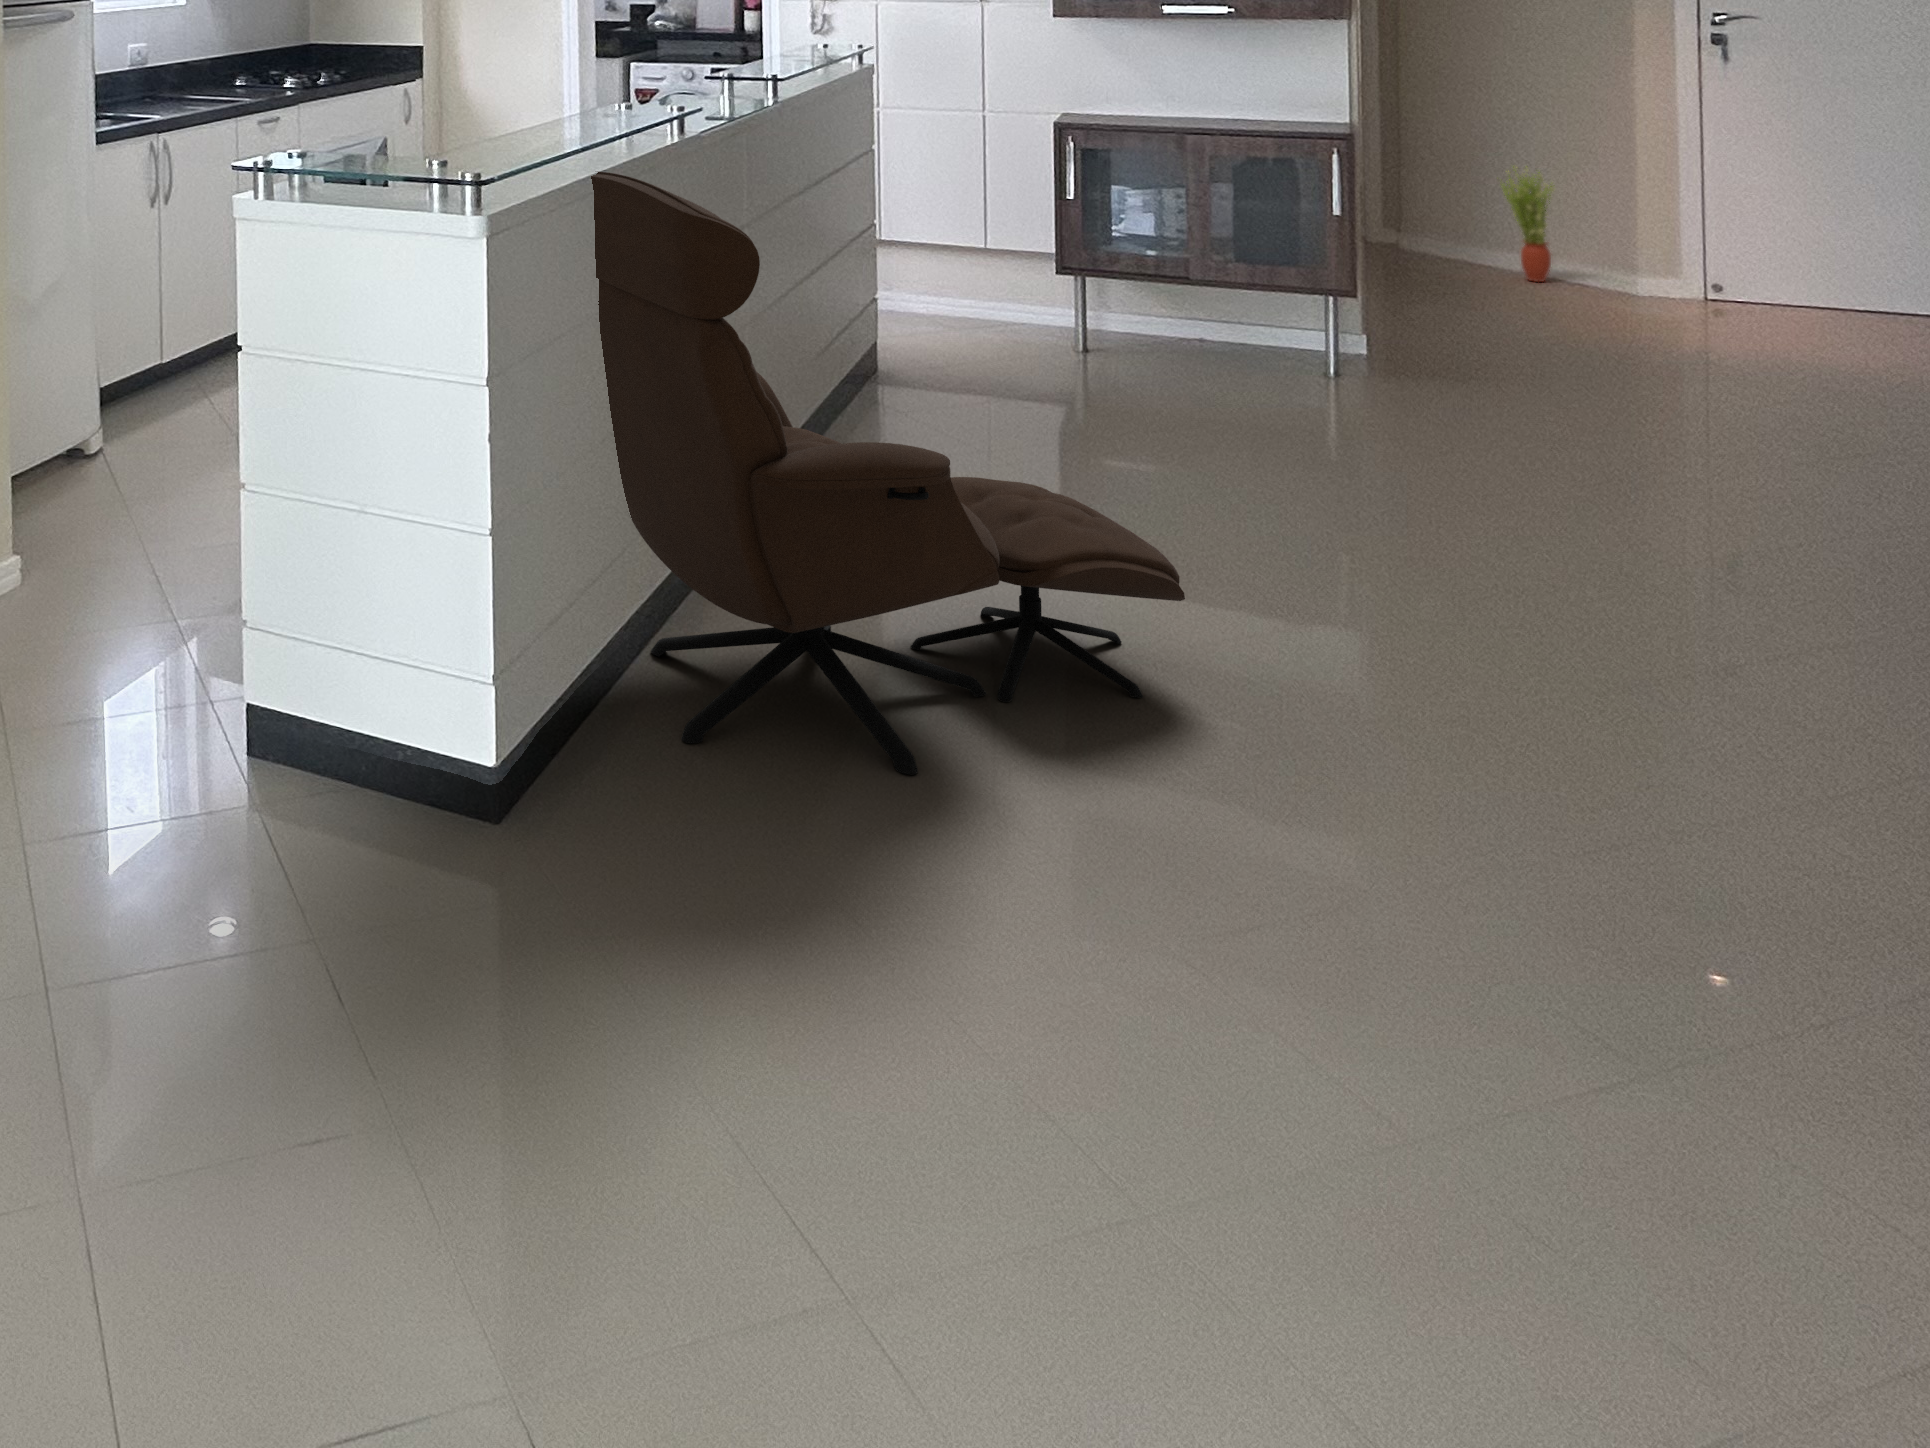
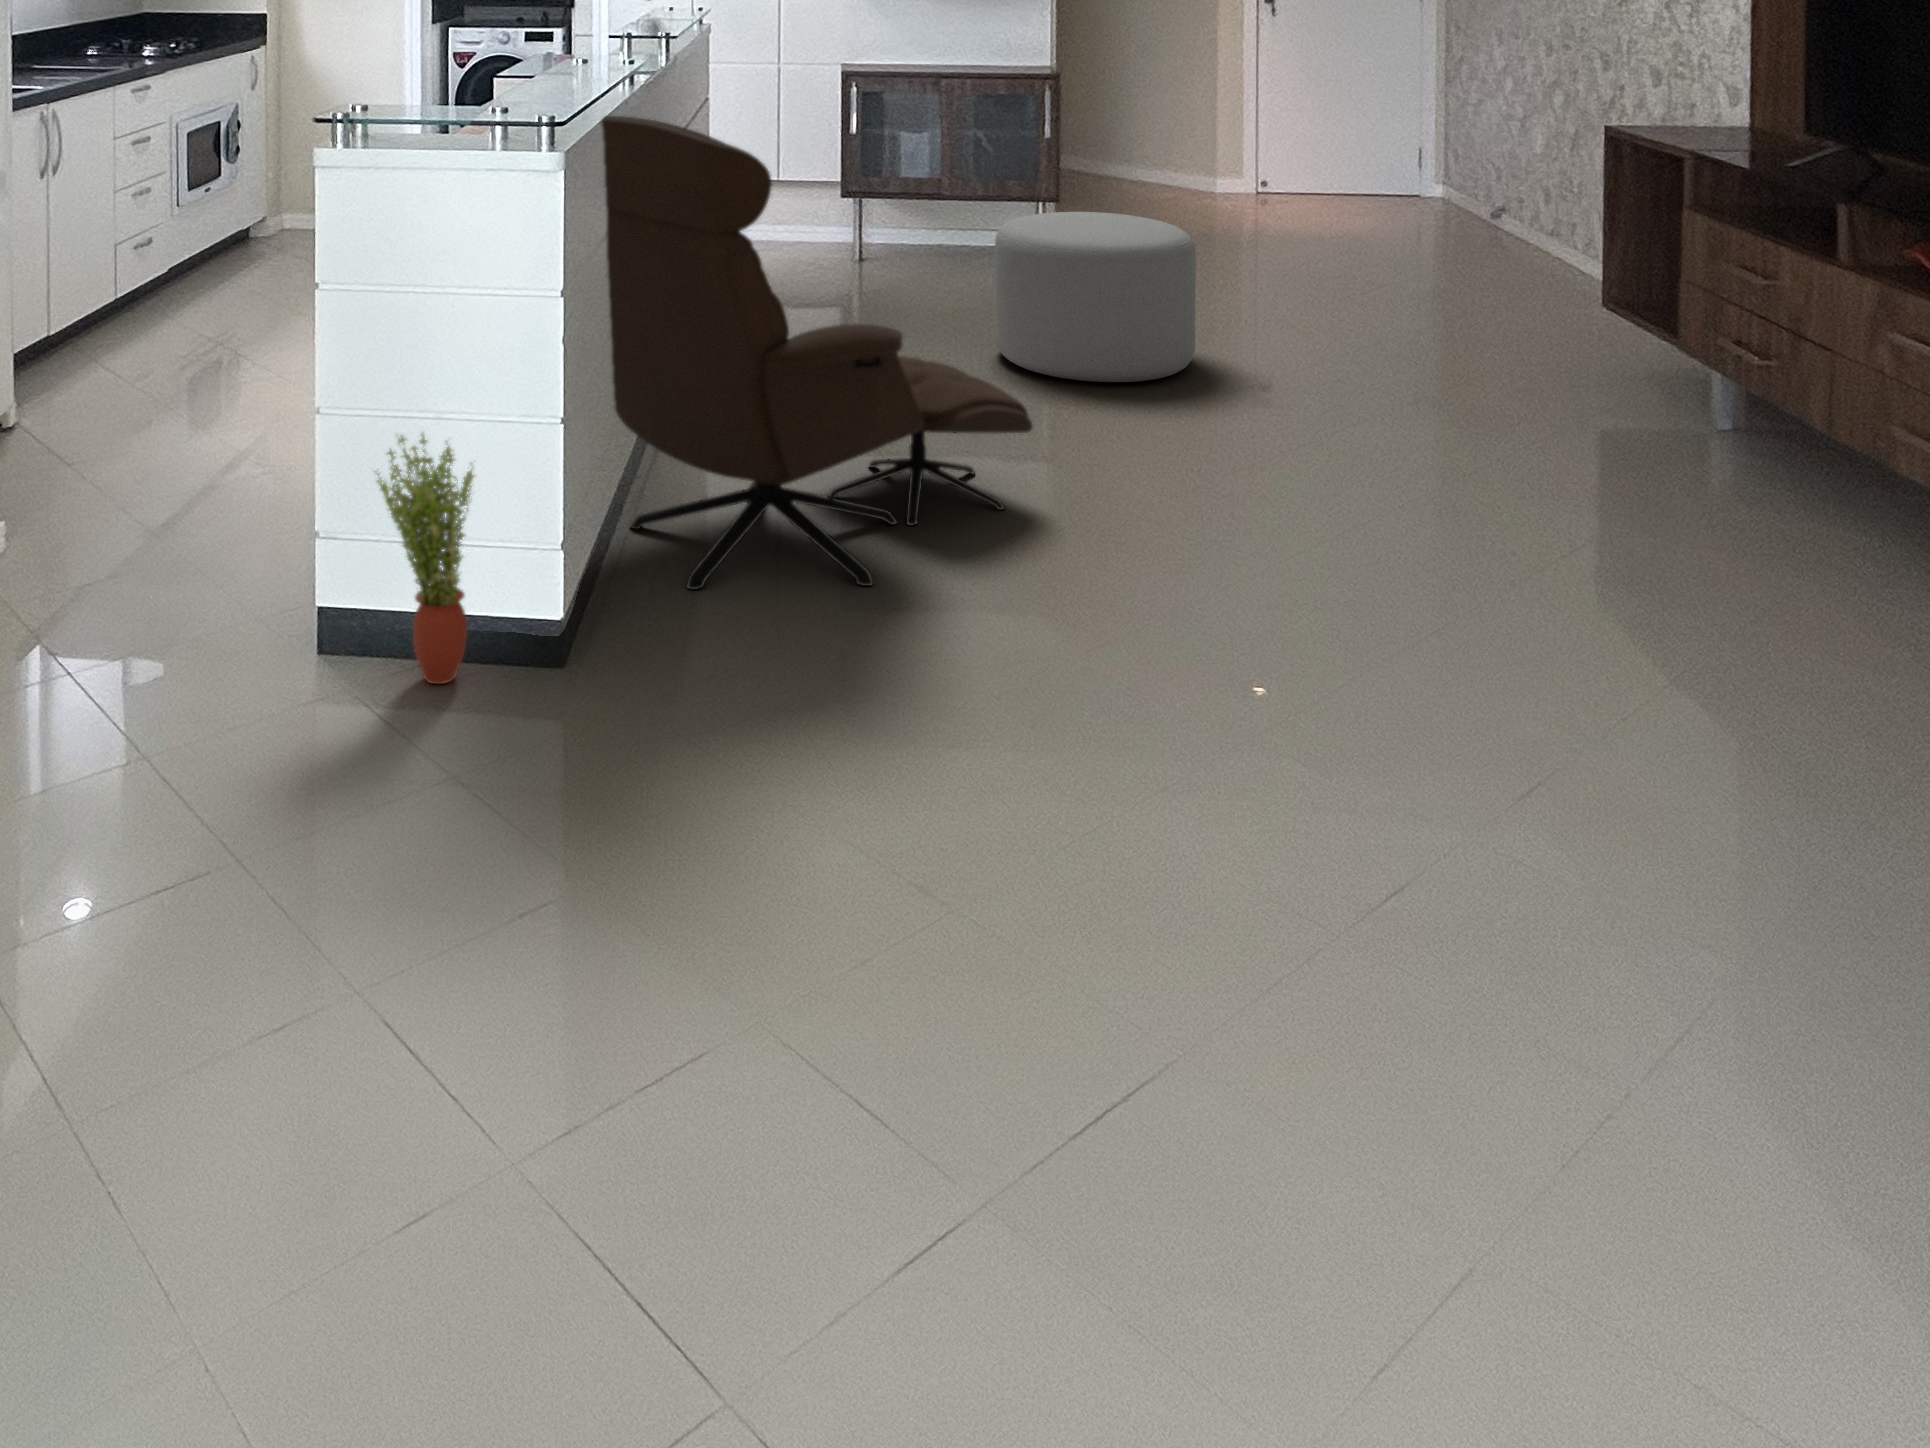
potted plant: present [1502,166,1553,282] -> present [374,433,474,684]
ottoman: none [1214,311,1508,543] -> present [995,212,1196,382]

